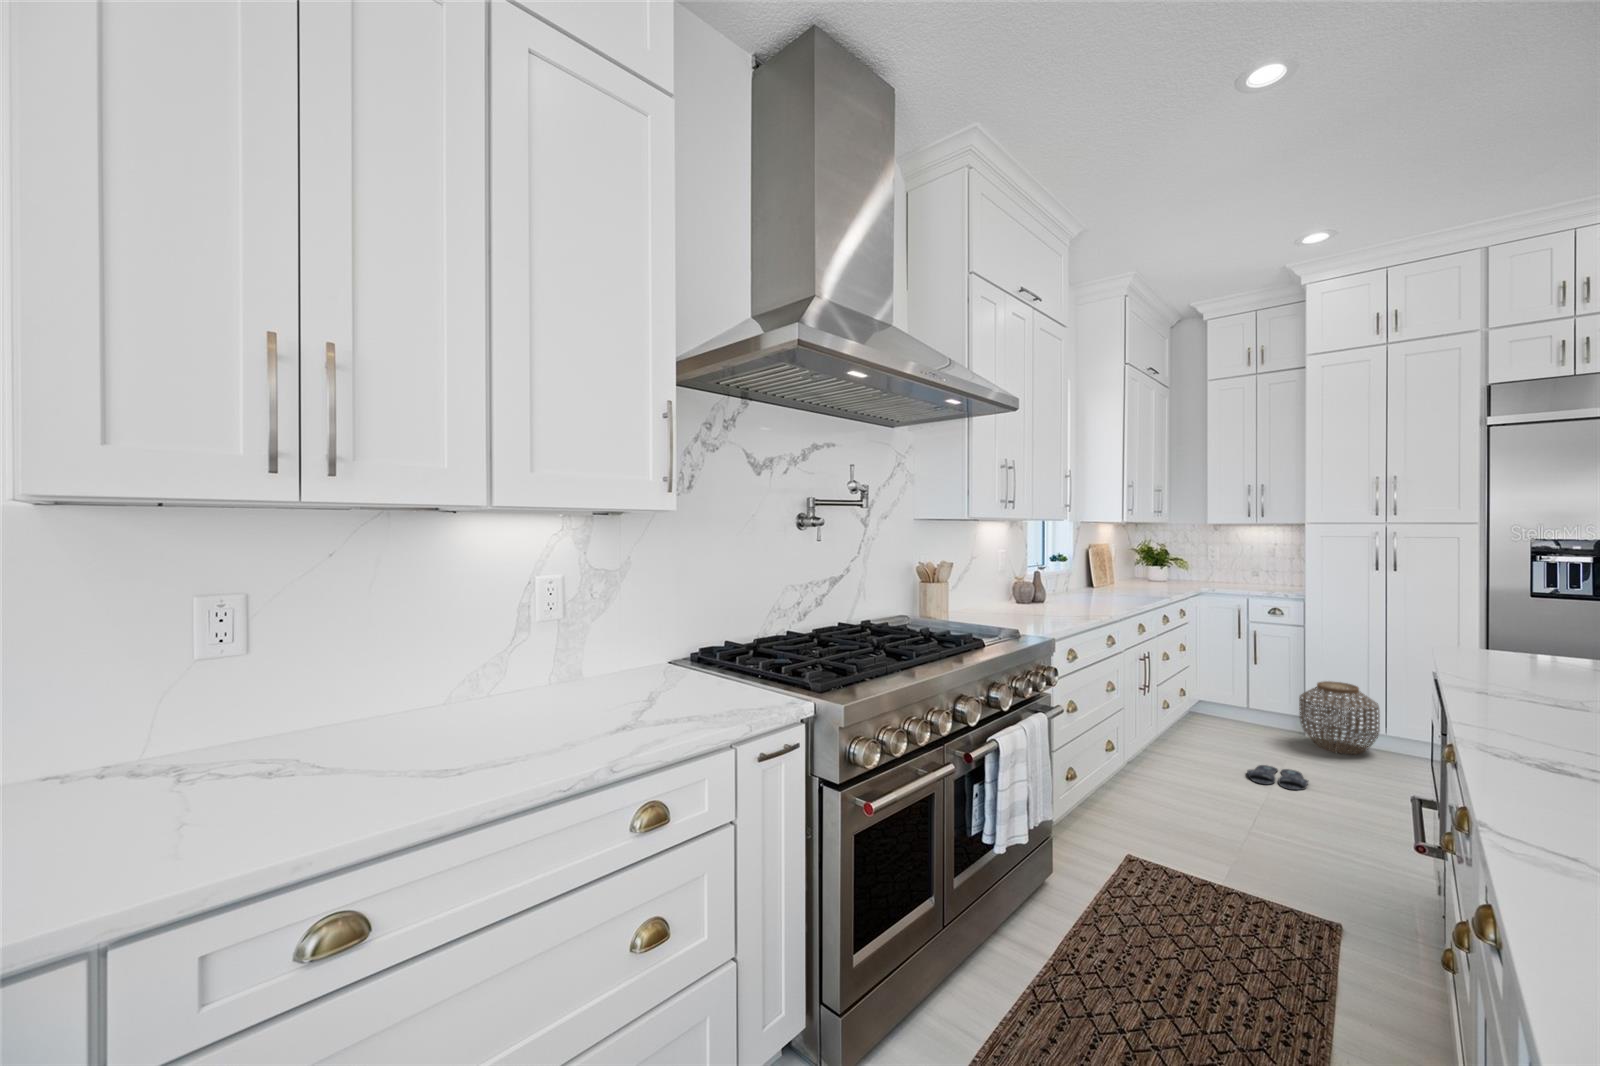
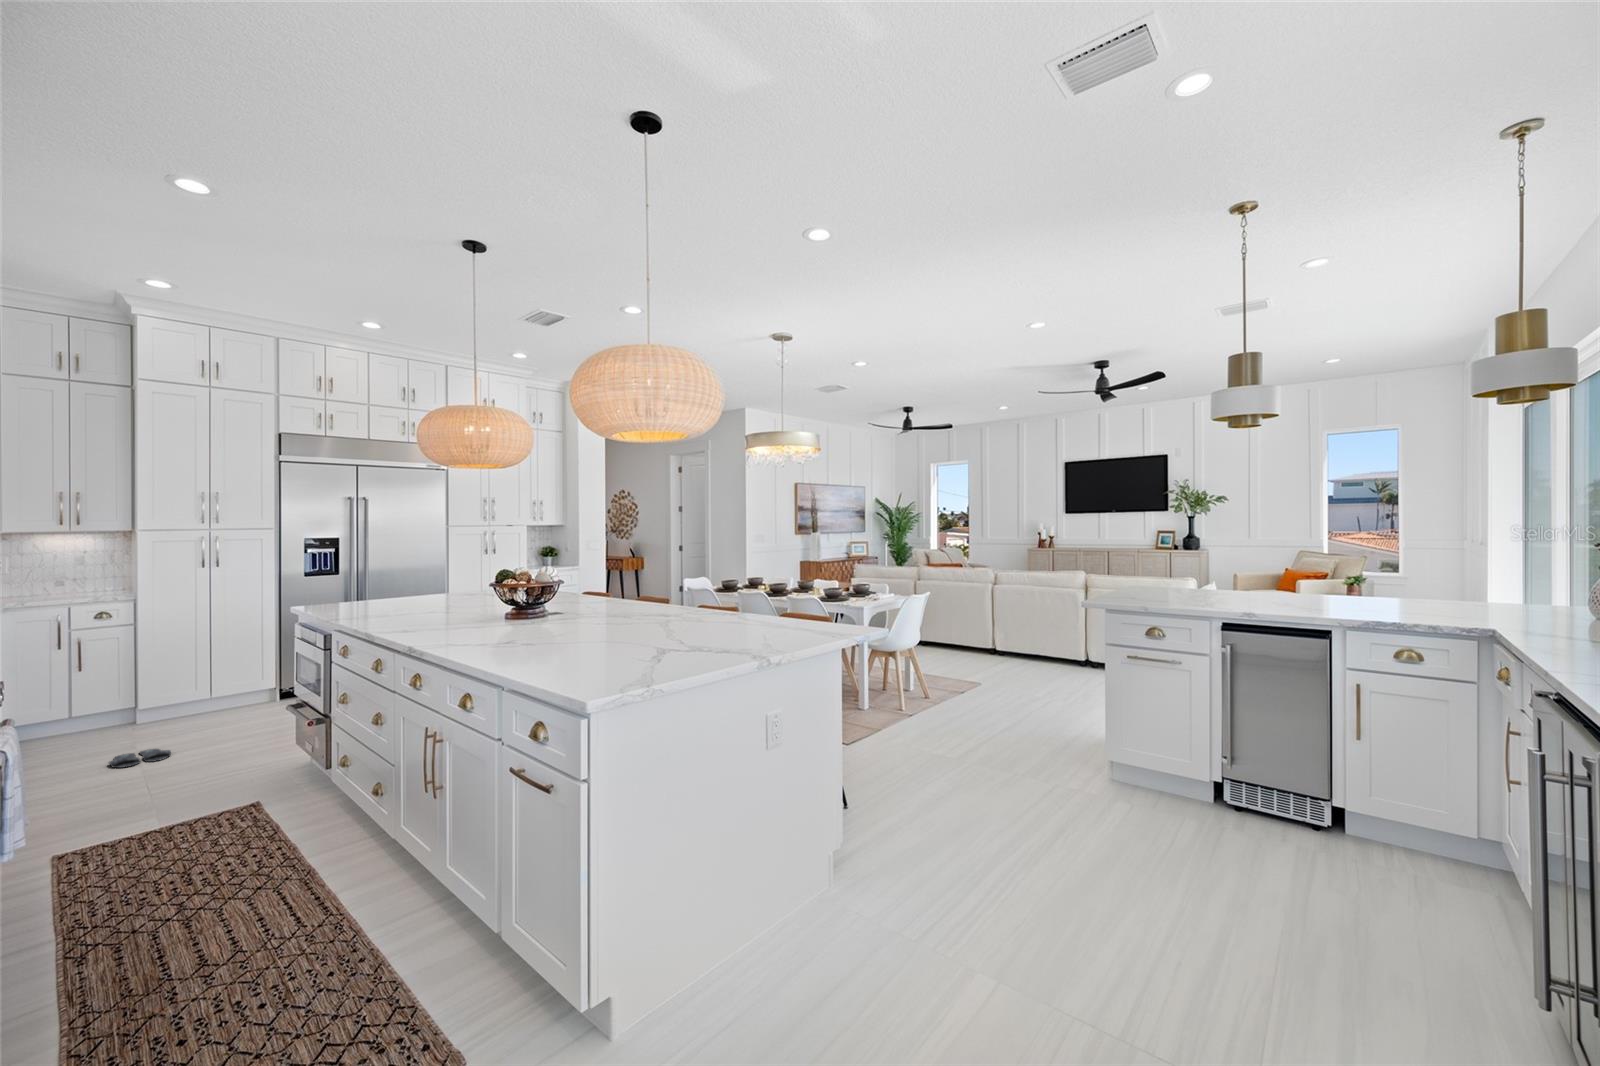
woven basket: present [1299,681,1380,754] -> none [137,668,209,730]

